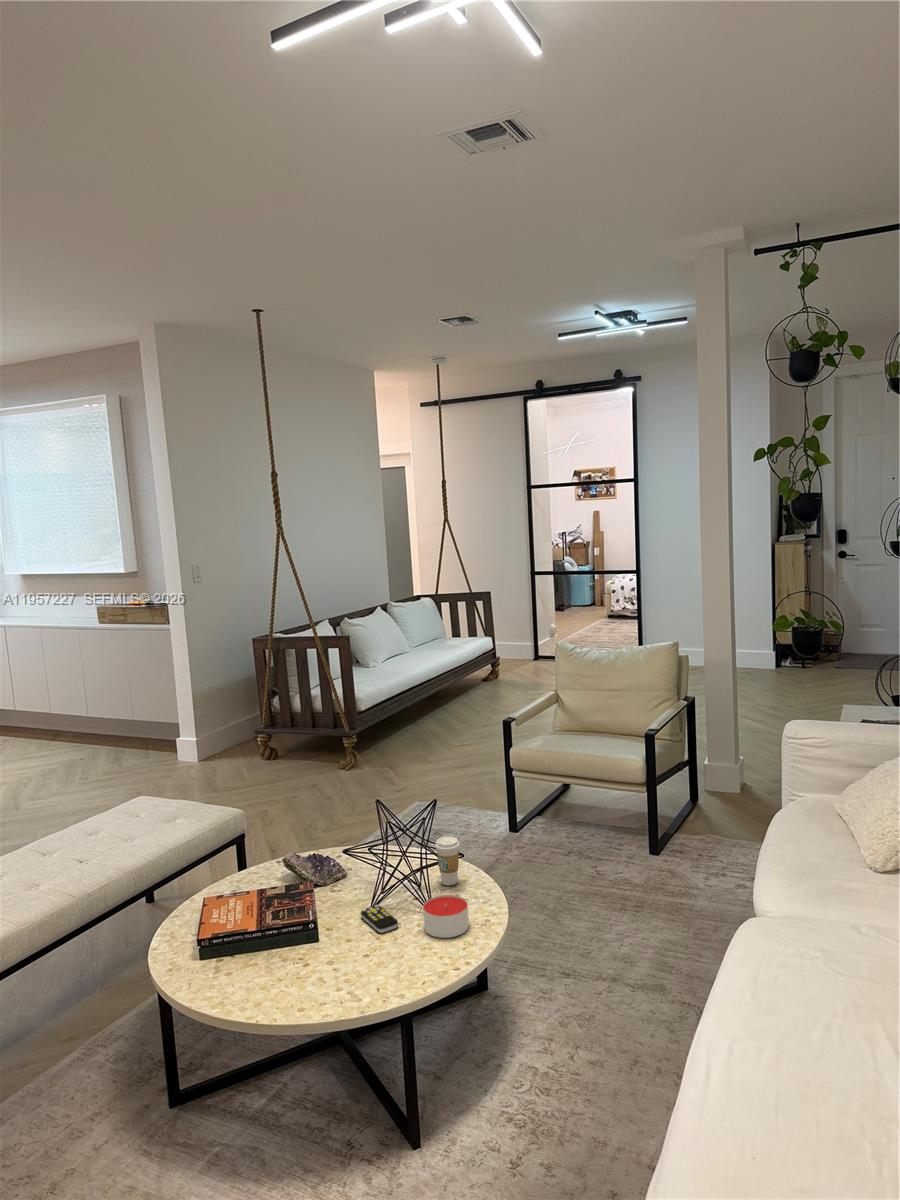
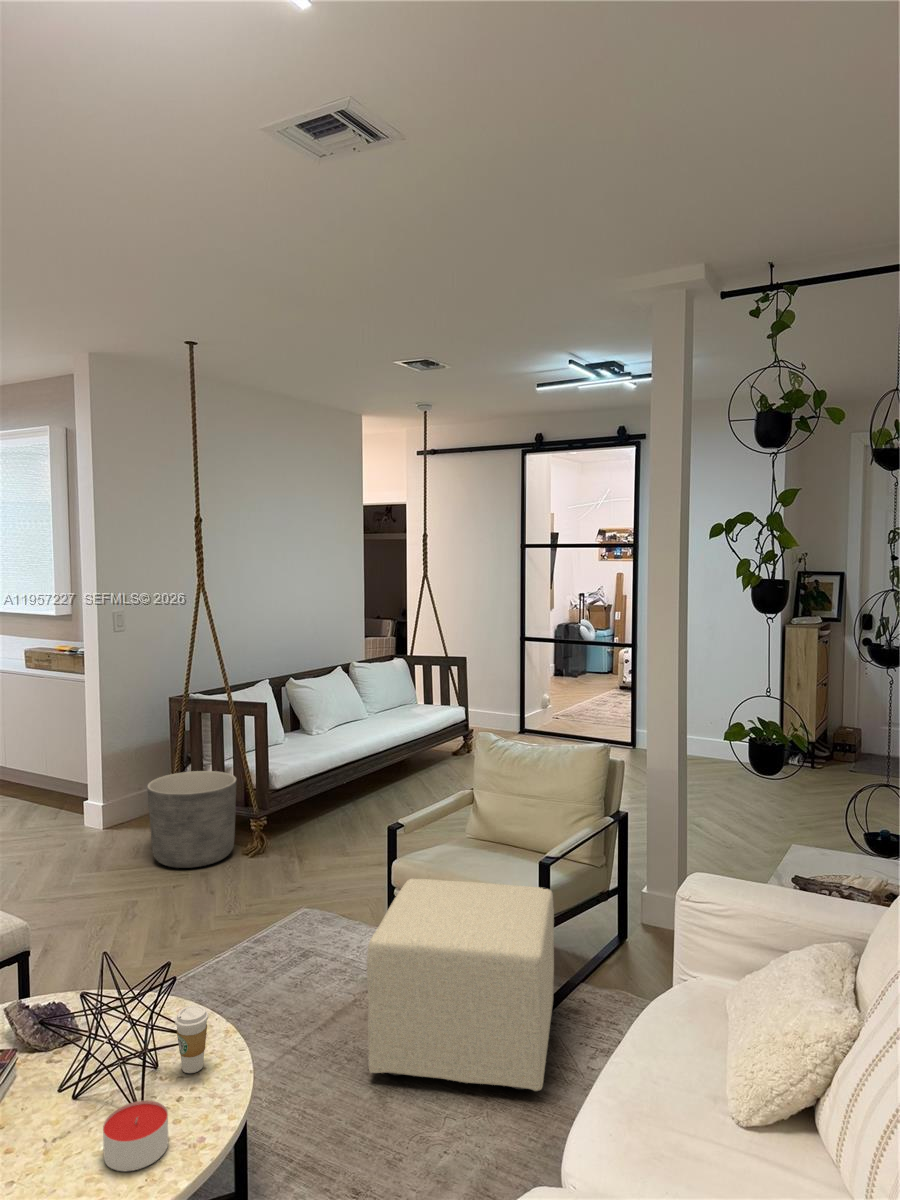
planter: none [253,699,331,783] -> present [147,771,236,868]
ottoman: none [534,754,680,902] -> present [367,879,554,1091]
remote control: present [361,905,398,933] -> none [41,1101,77,1150]

